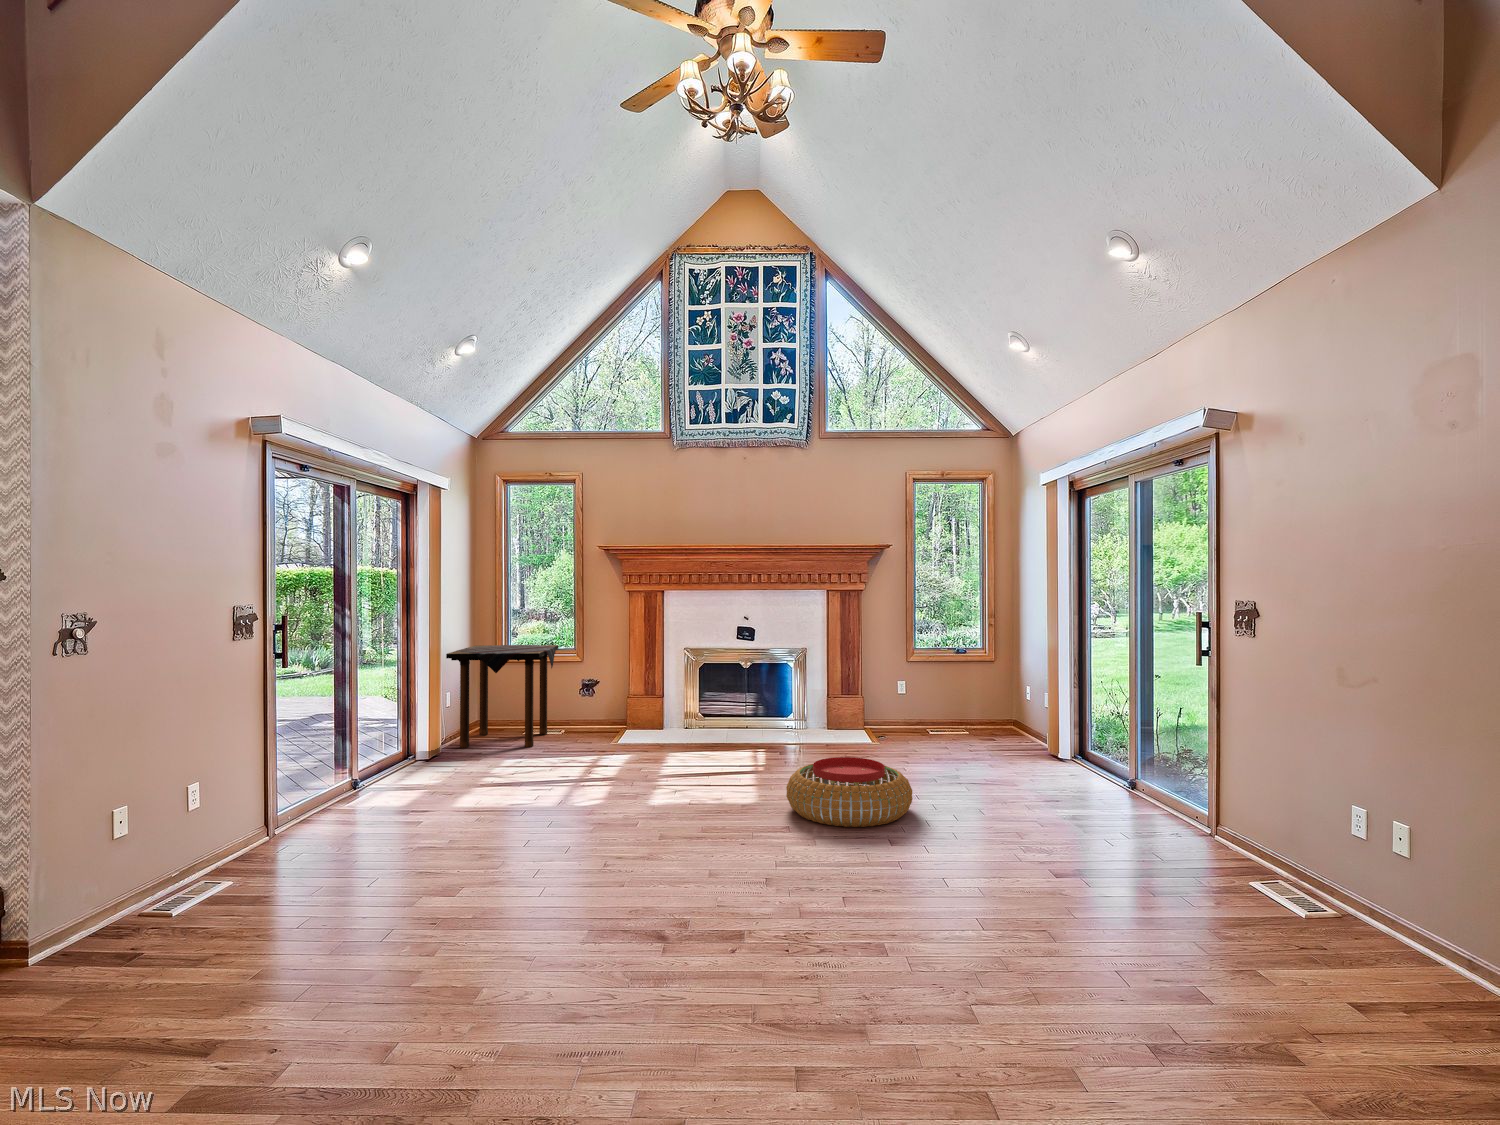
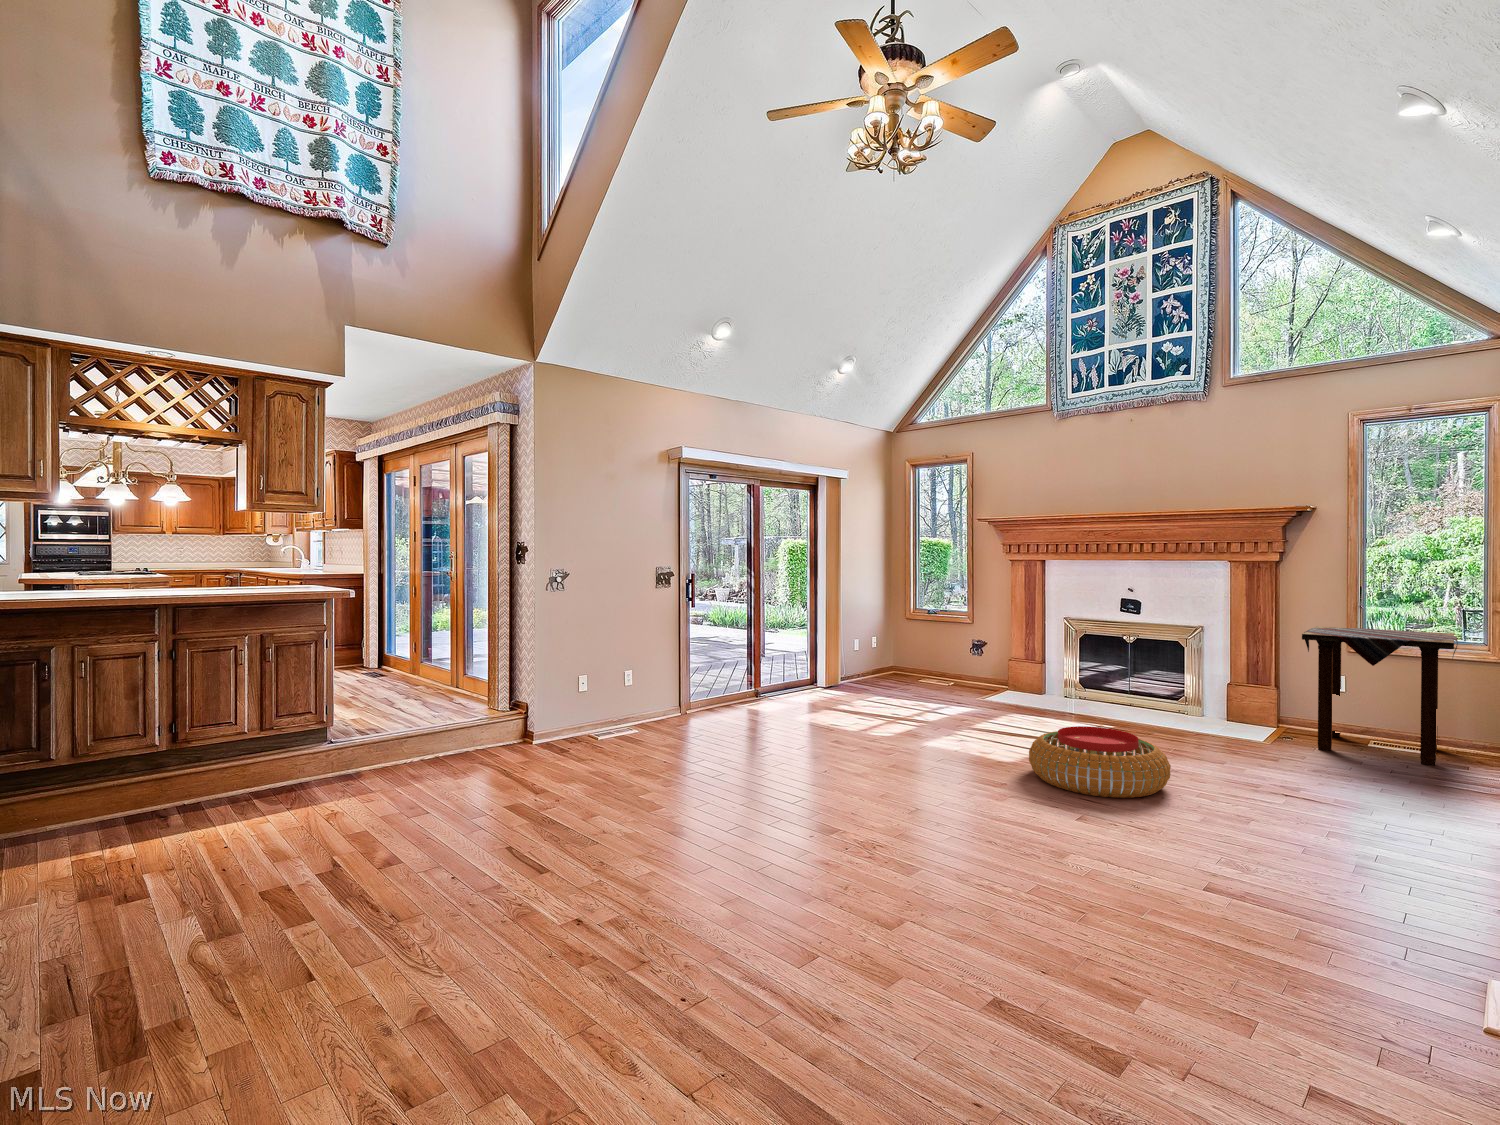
side table: present [446,645,558,748] -> present [1302,626,1458,766]

